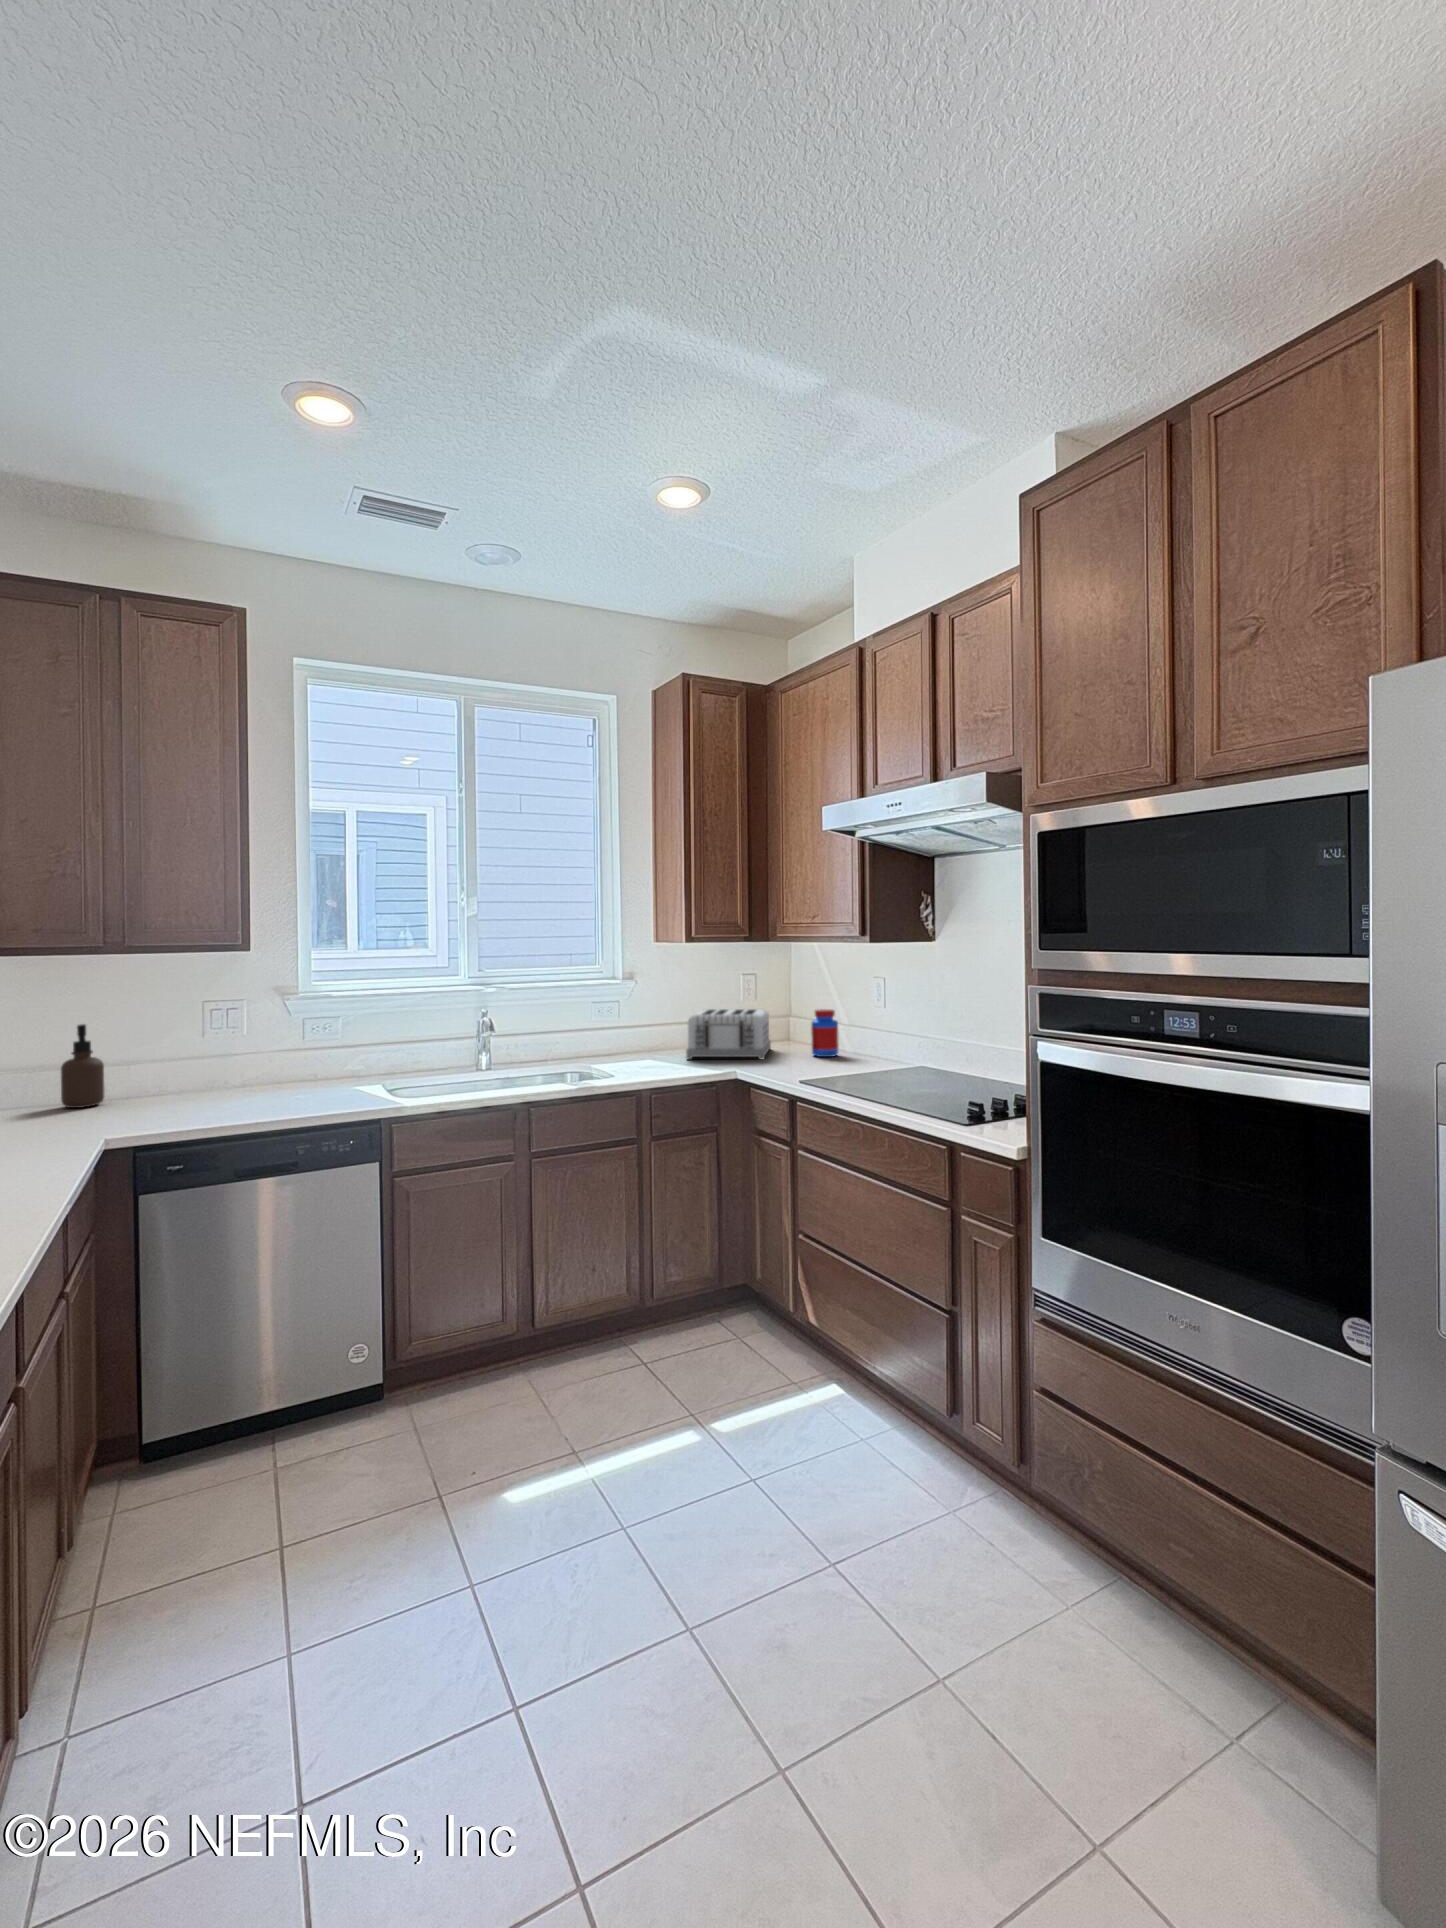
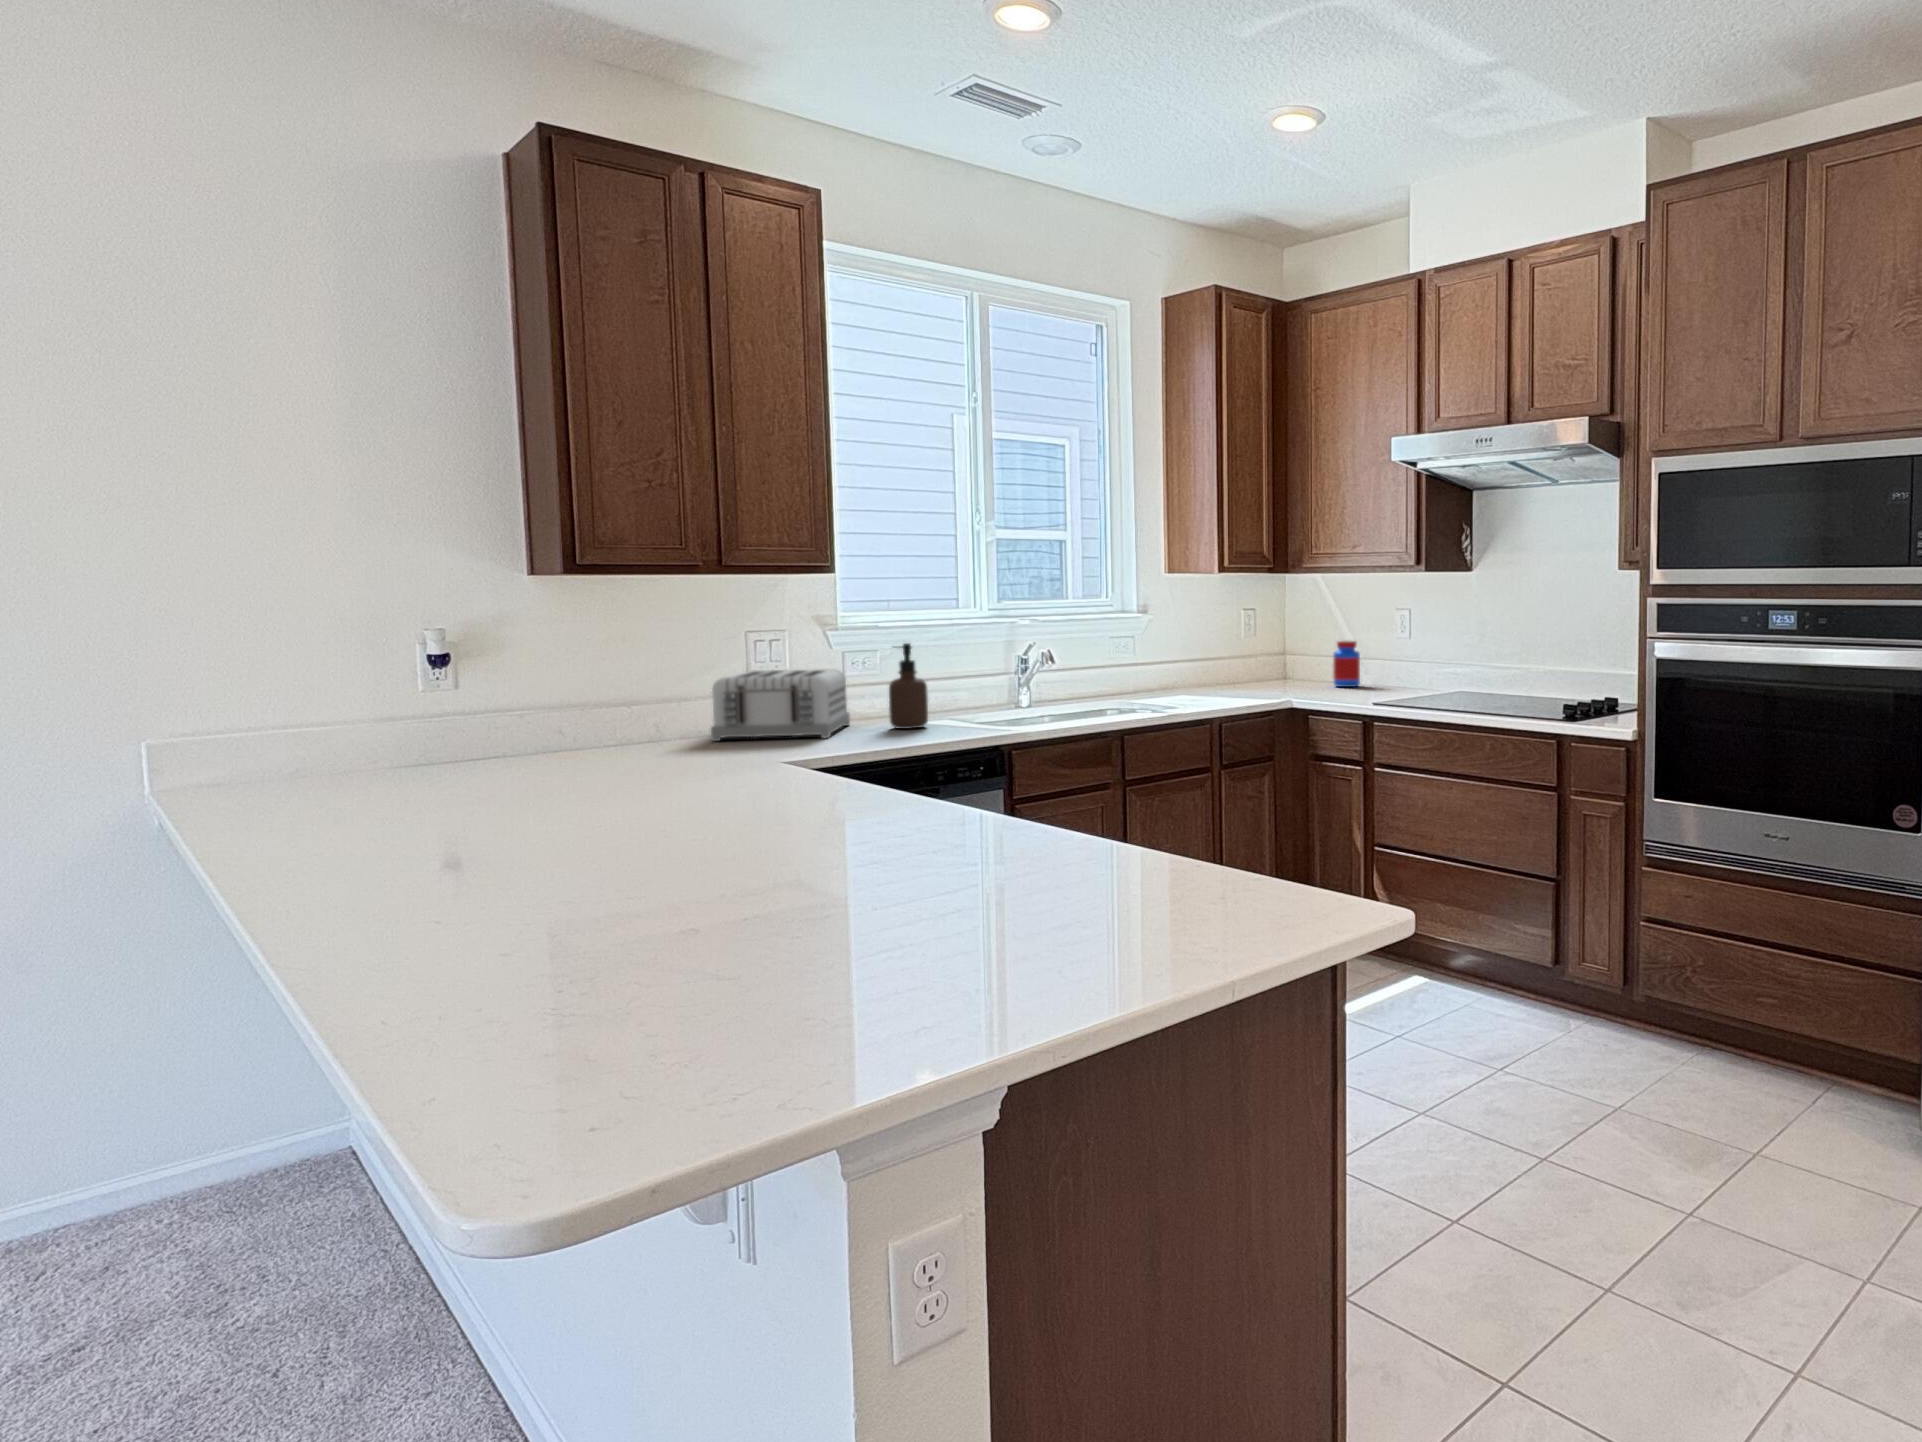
toaster: present [686,1009,771,1059] -> present [711,669,850,741]
soap dispenser: present [61,1024,104,1108] -> present [889,643,928,729]

